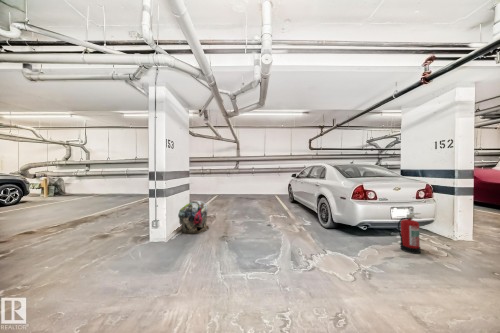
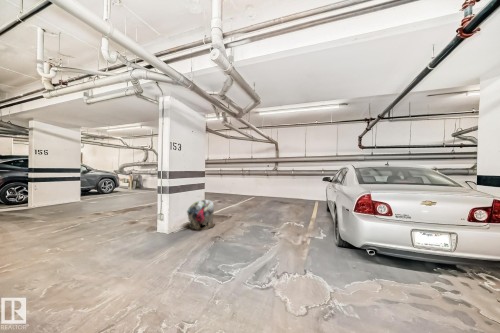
fire extinguisher: present [398,213,421,254] -> none [420,241,470,305]

